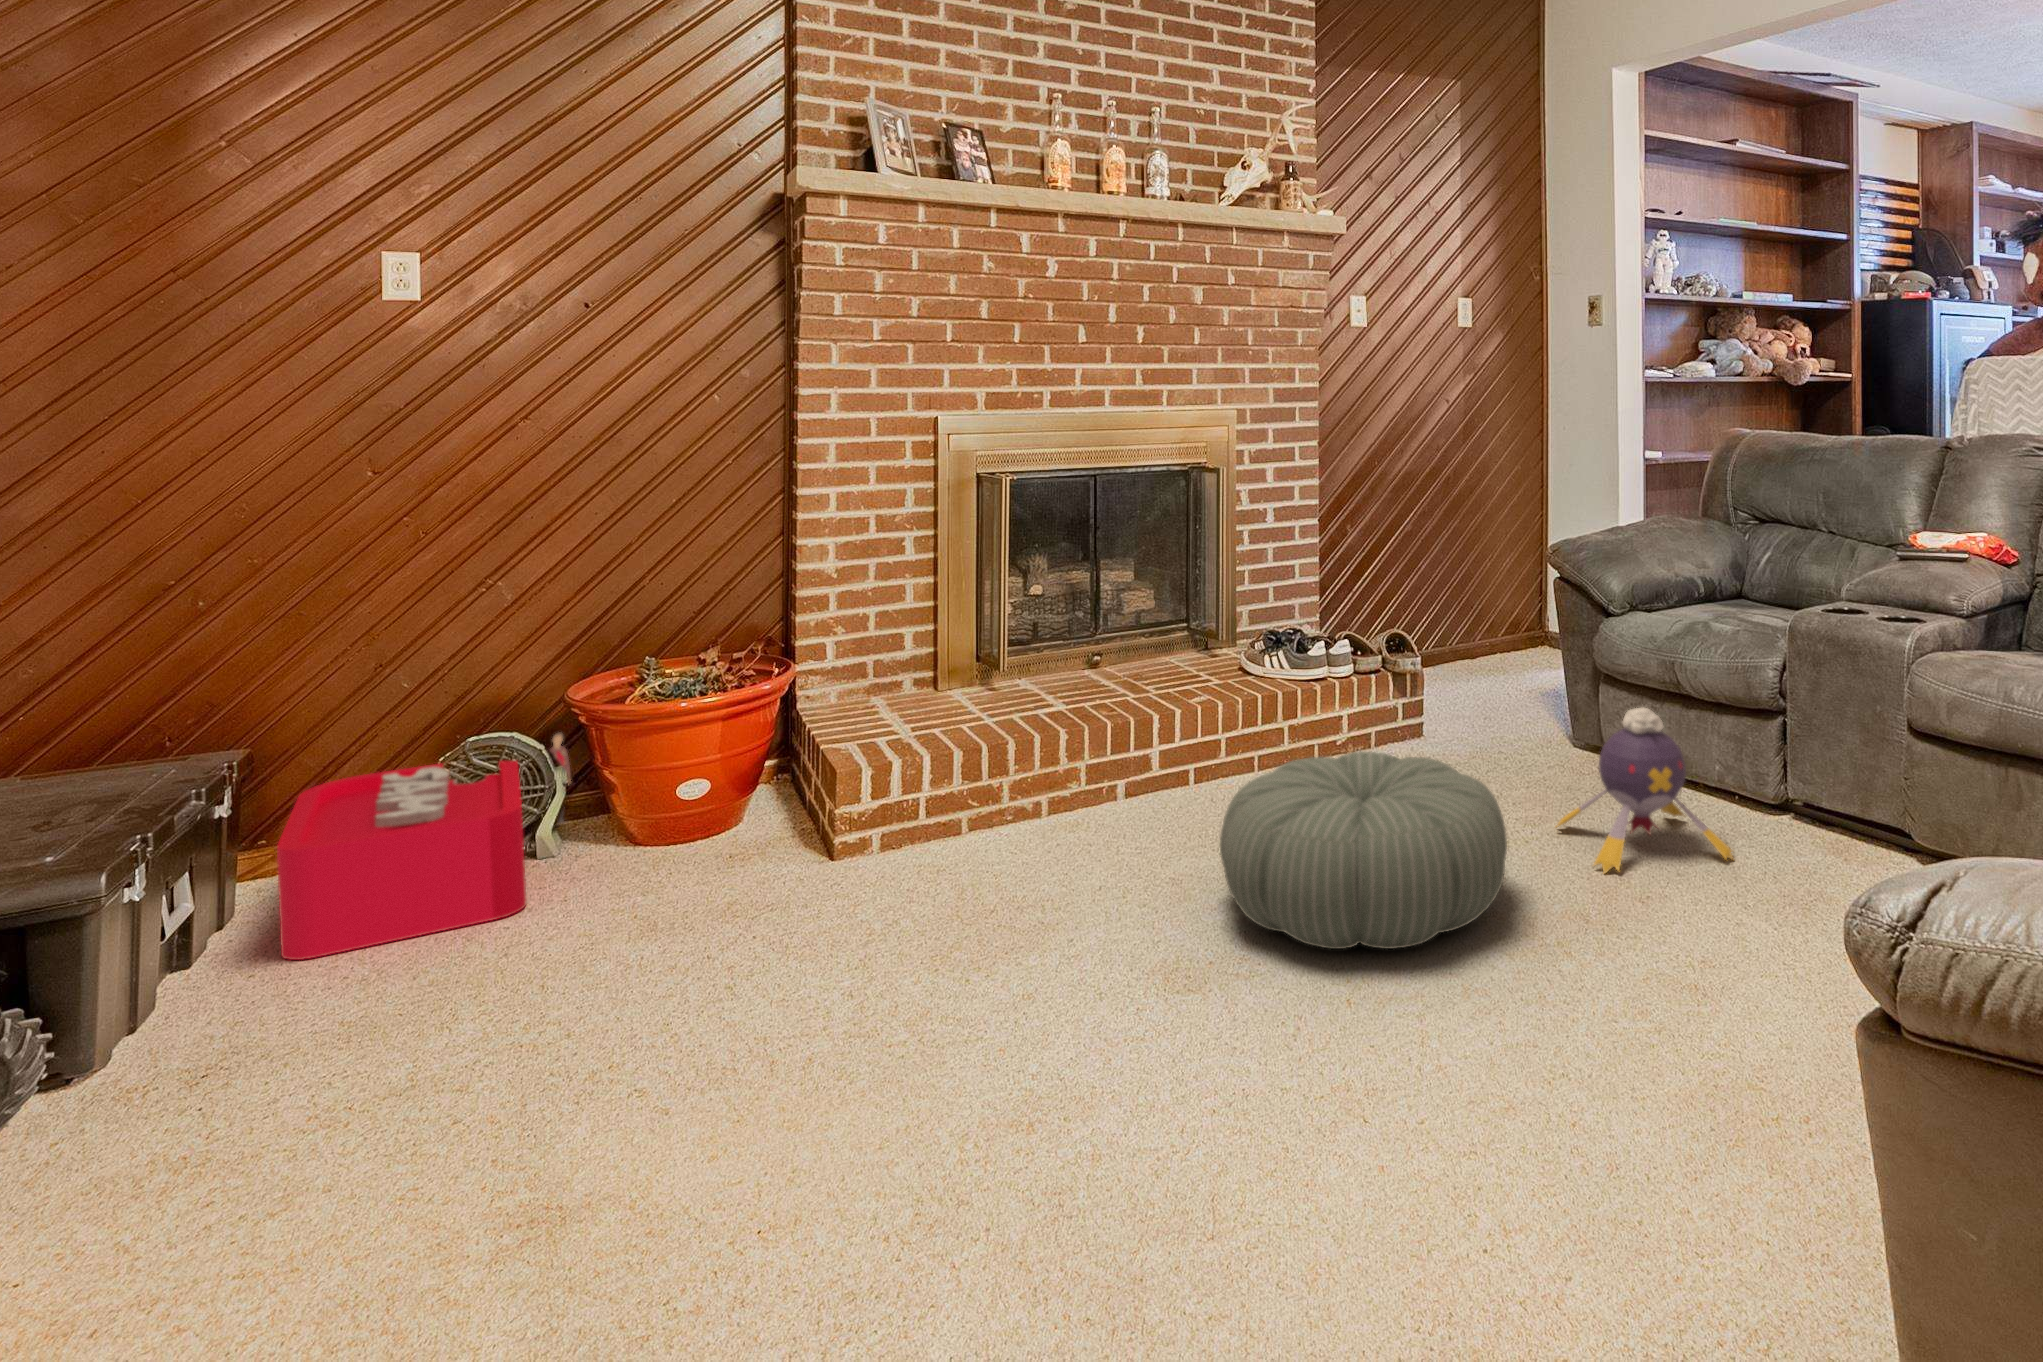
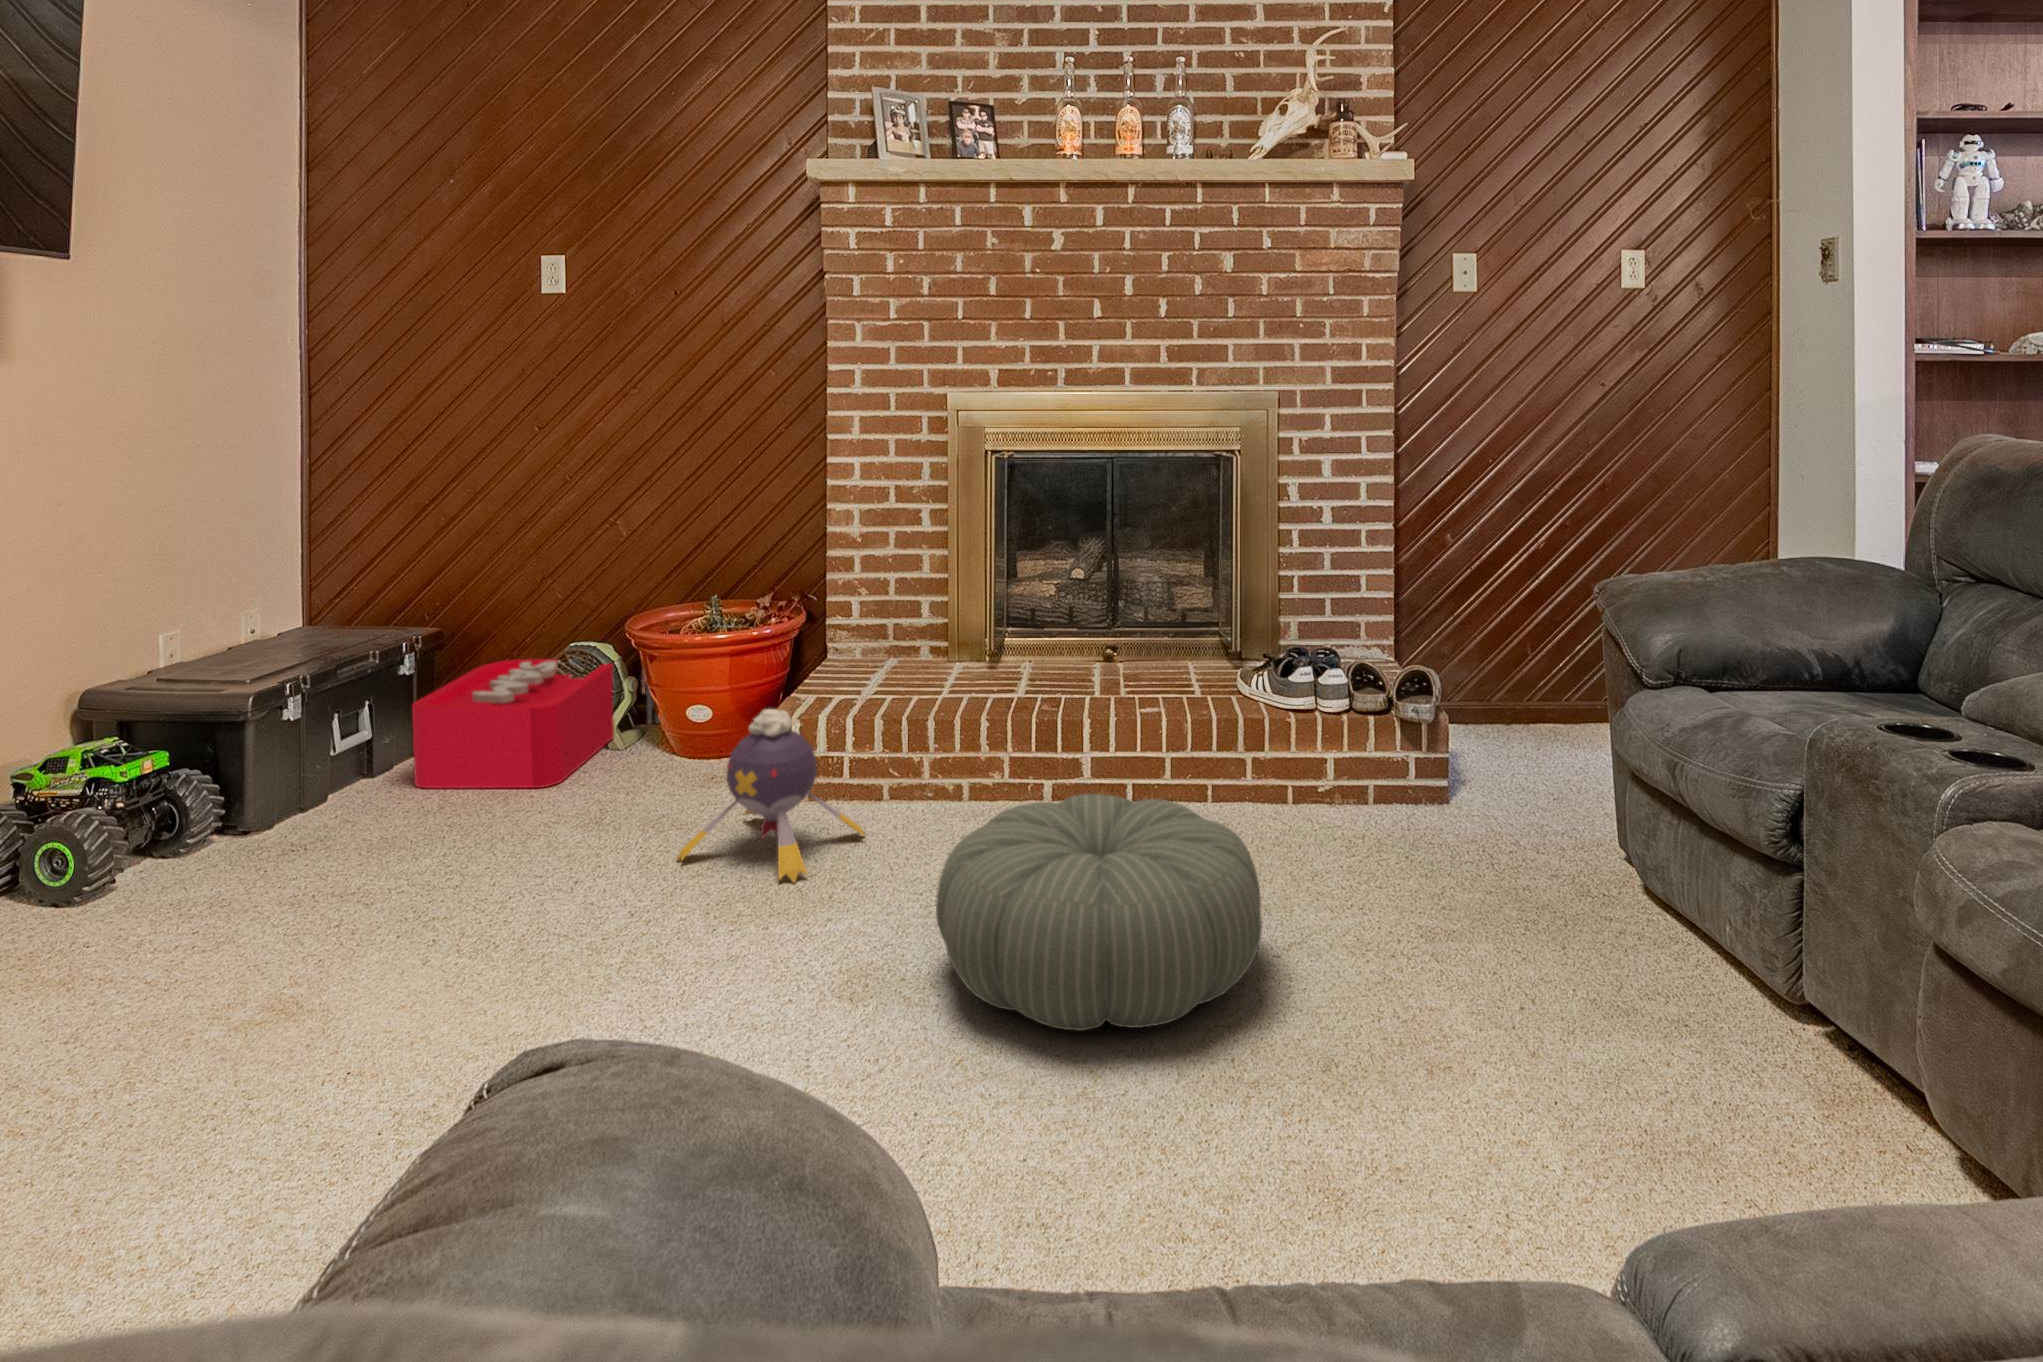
plush toy: present [1558,707,1733,873] -> present [677,709,865,882]

